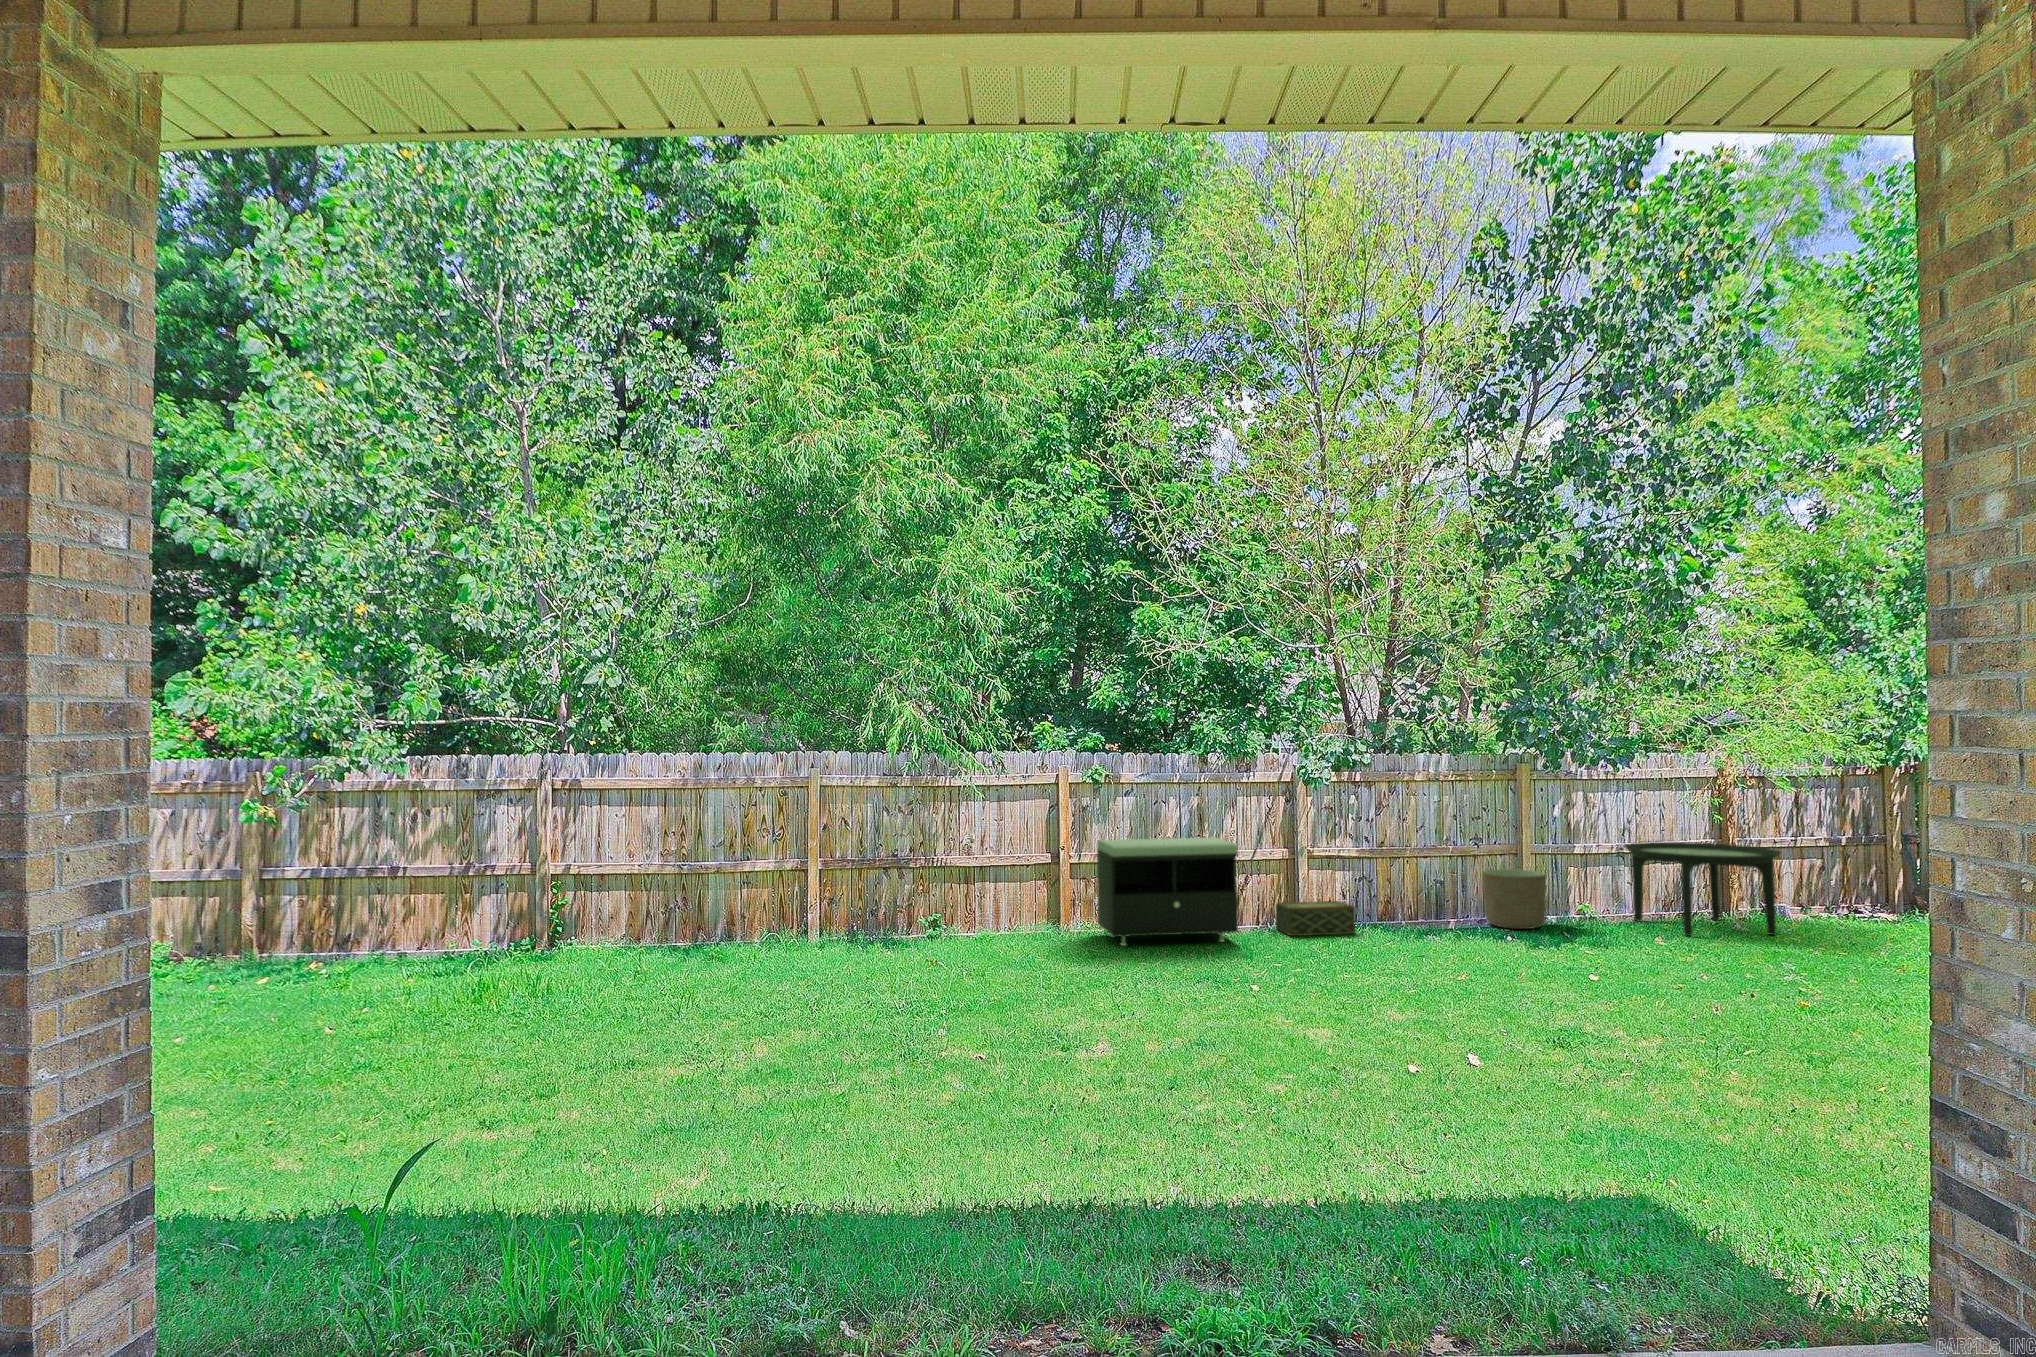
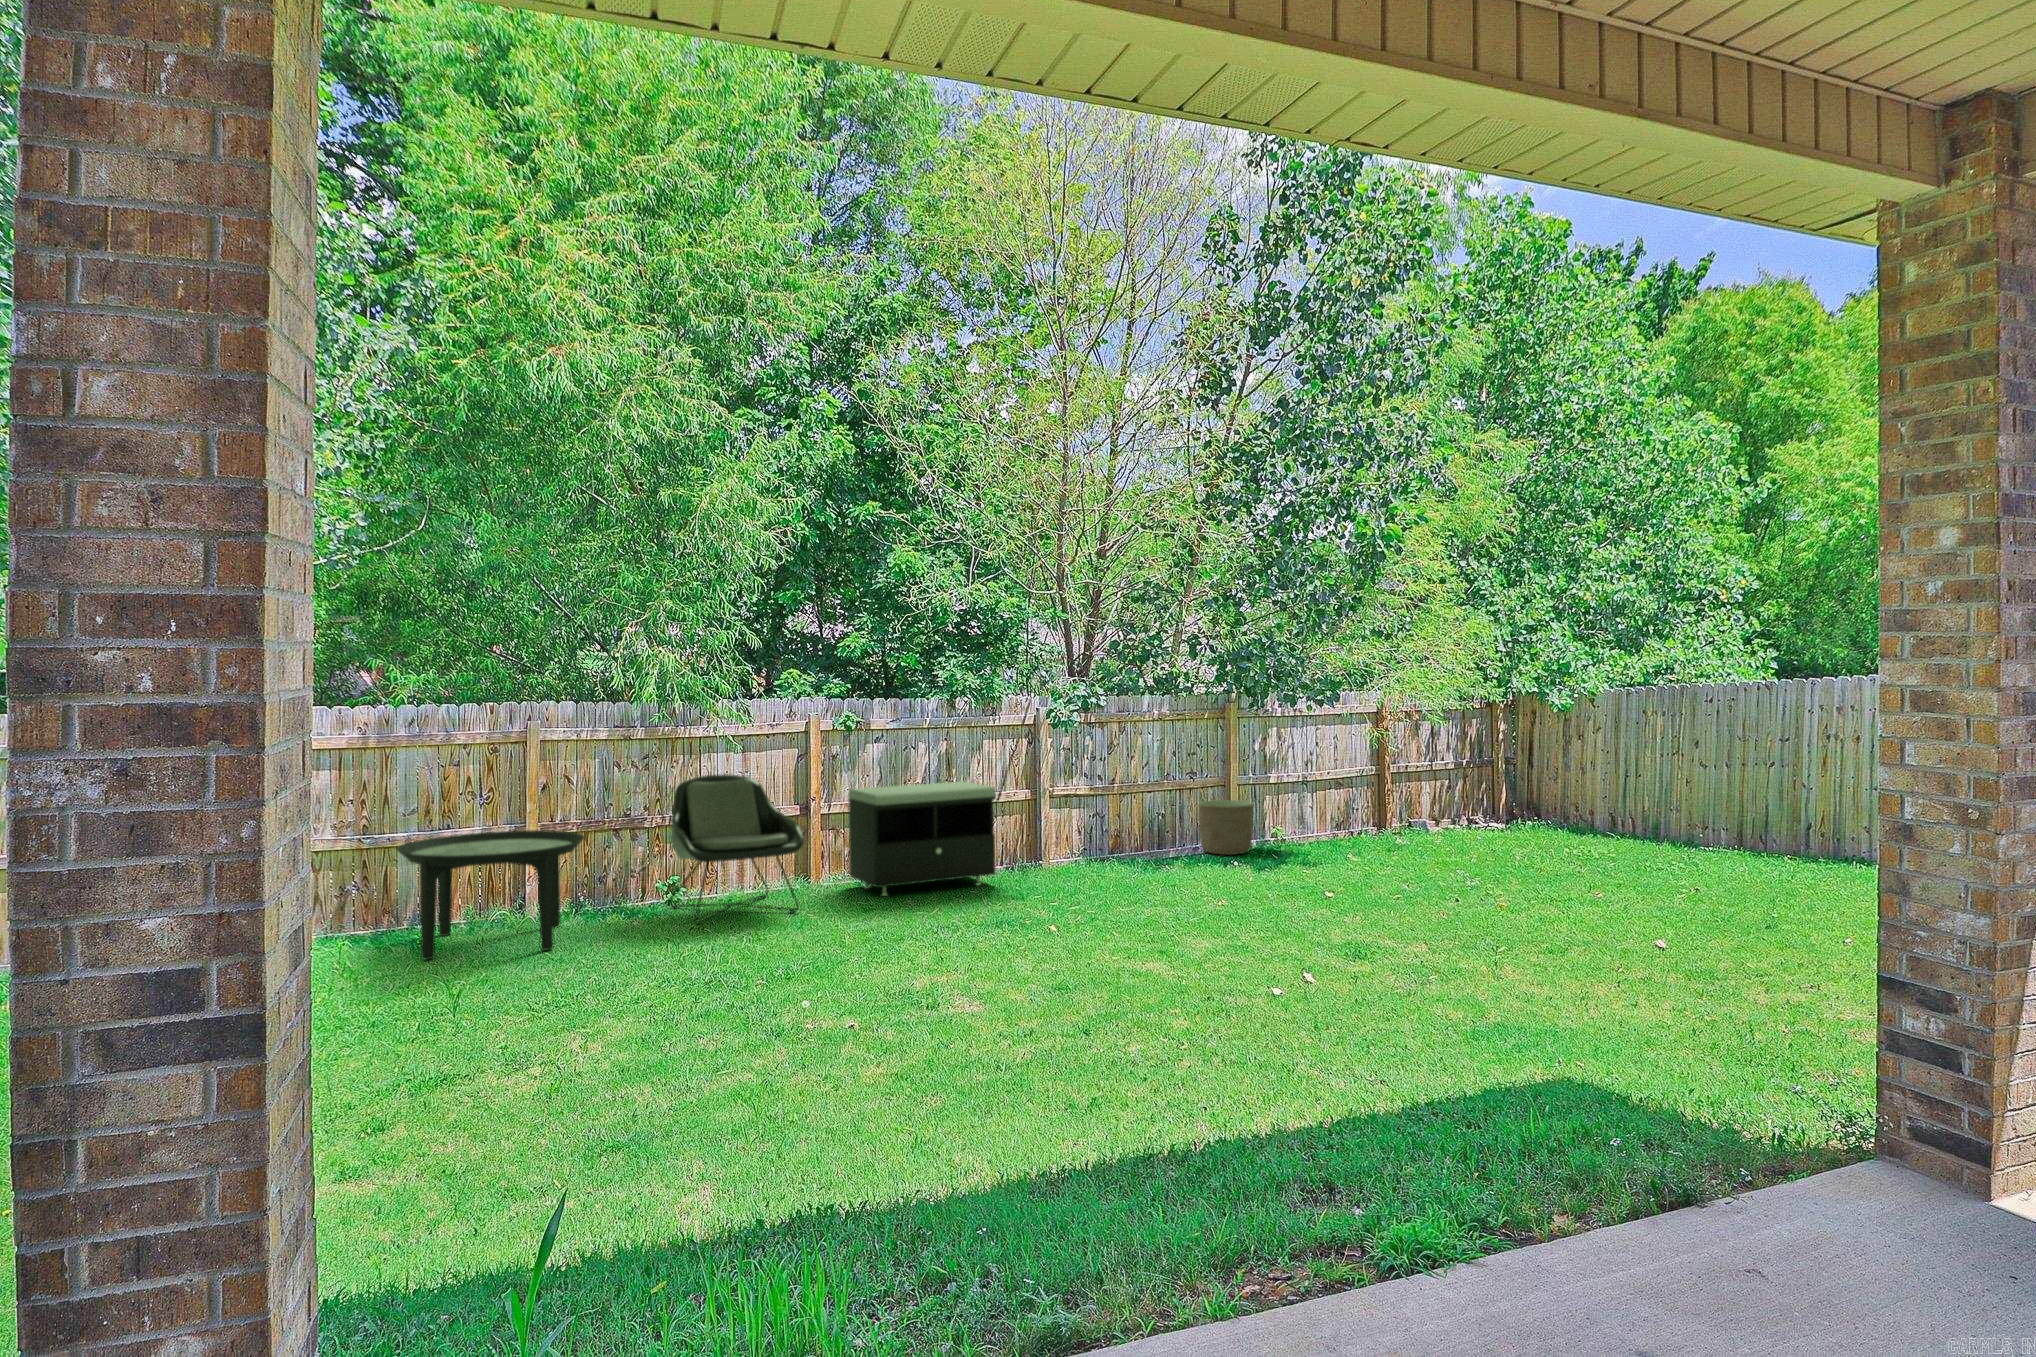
lounge chair: none [923,822,1040,959] -> present [669,774,804,924]
round table: present [1624,842,1781,936] -> present [396,830,585,960]
woven basket: present [1276,901,1355,936] -> none [1021,838,1096,875]

